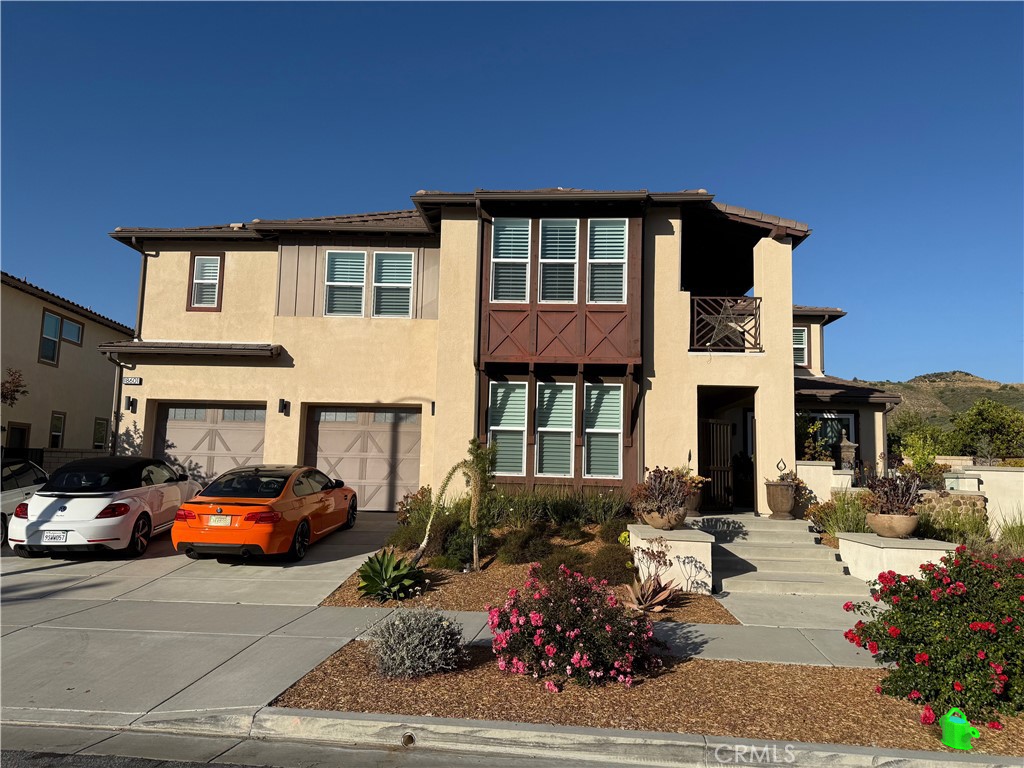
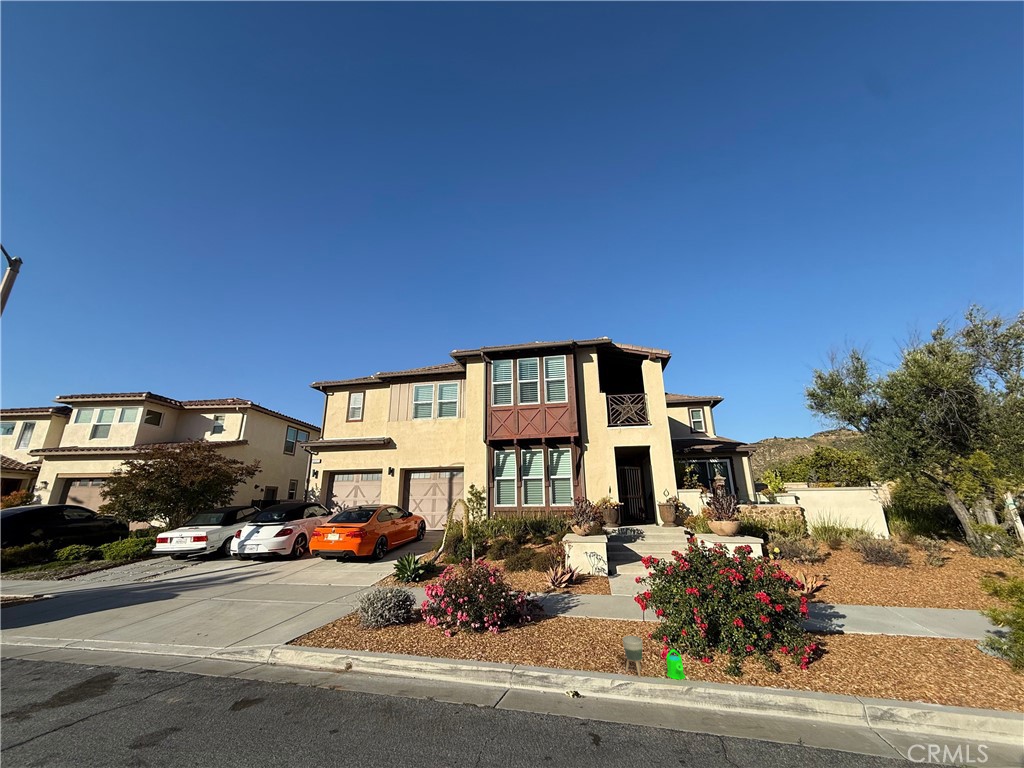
planter: none [877,688,912,748] -> present [623,636,643,677]

